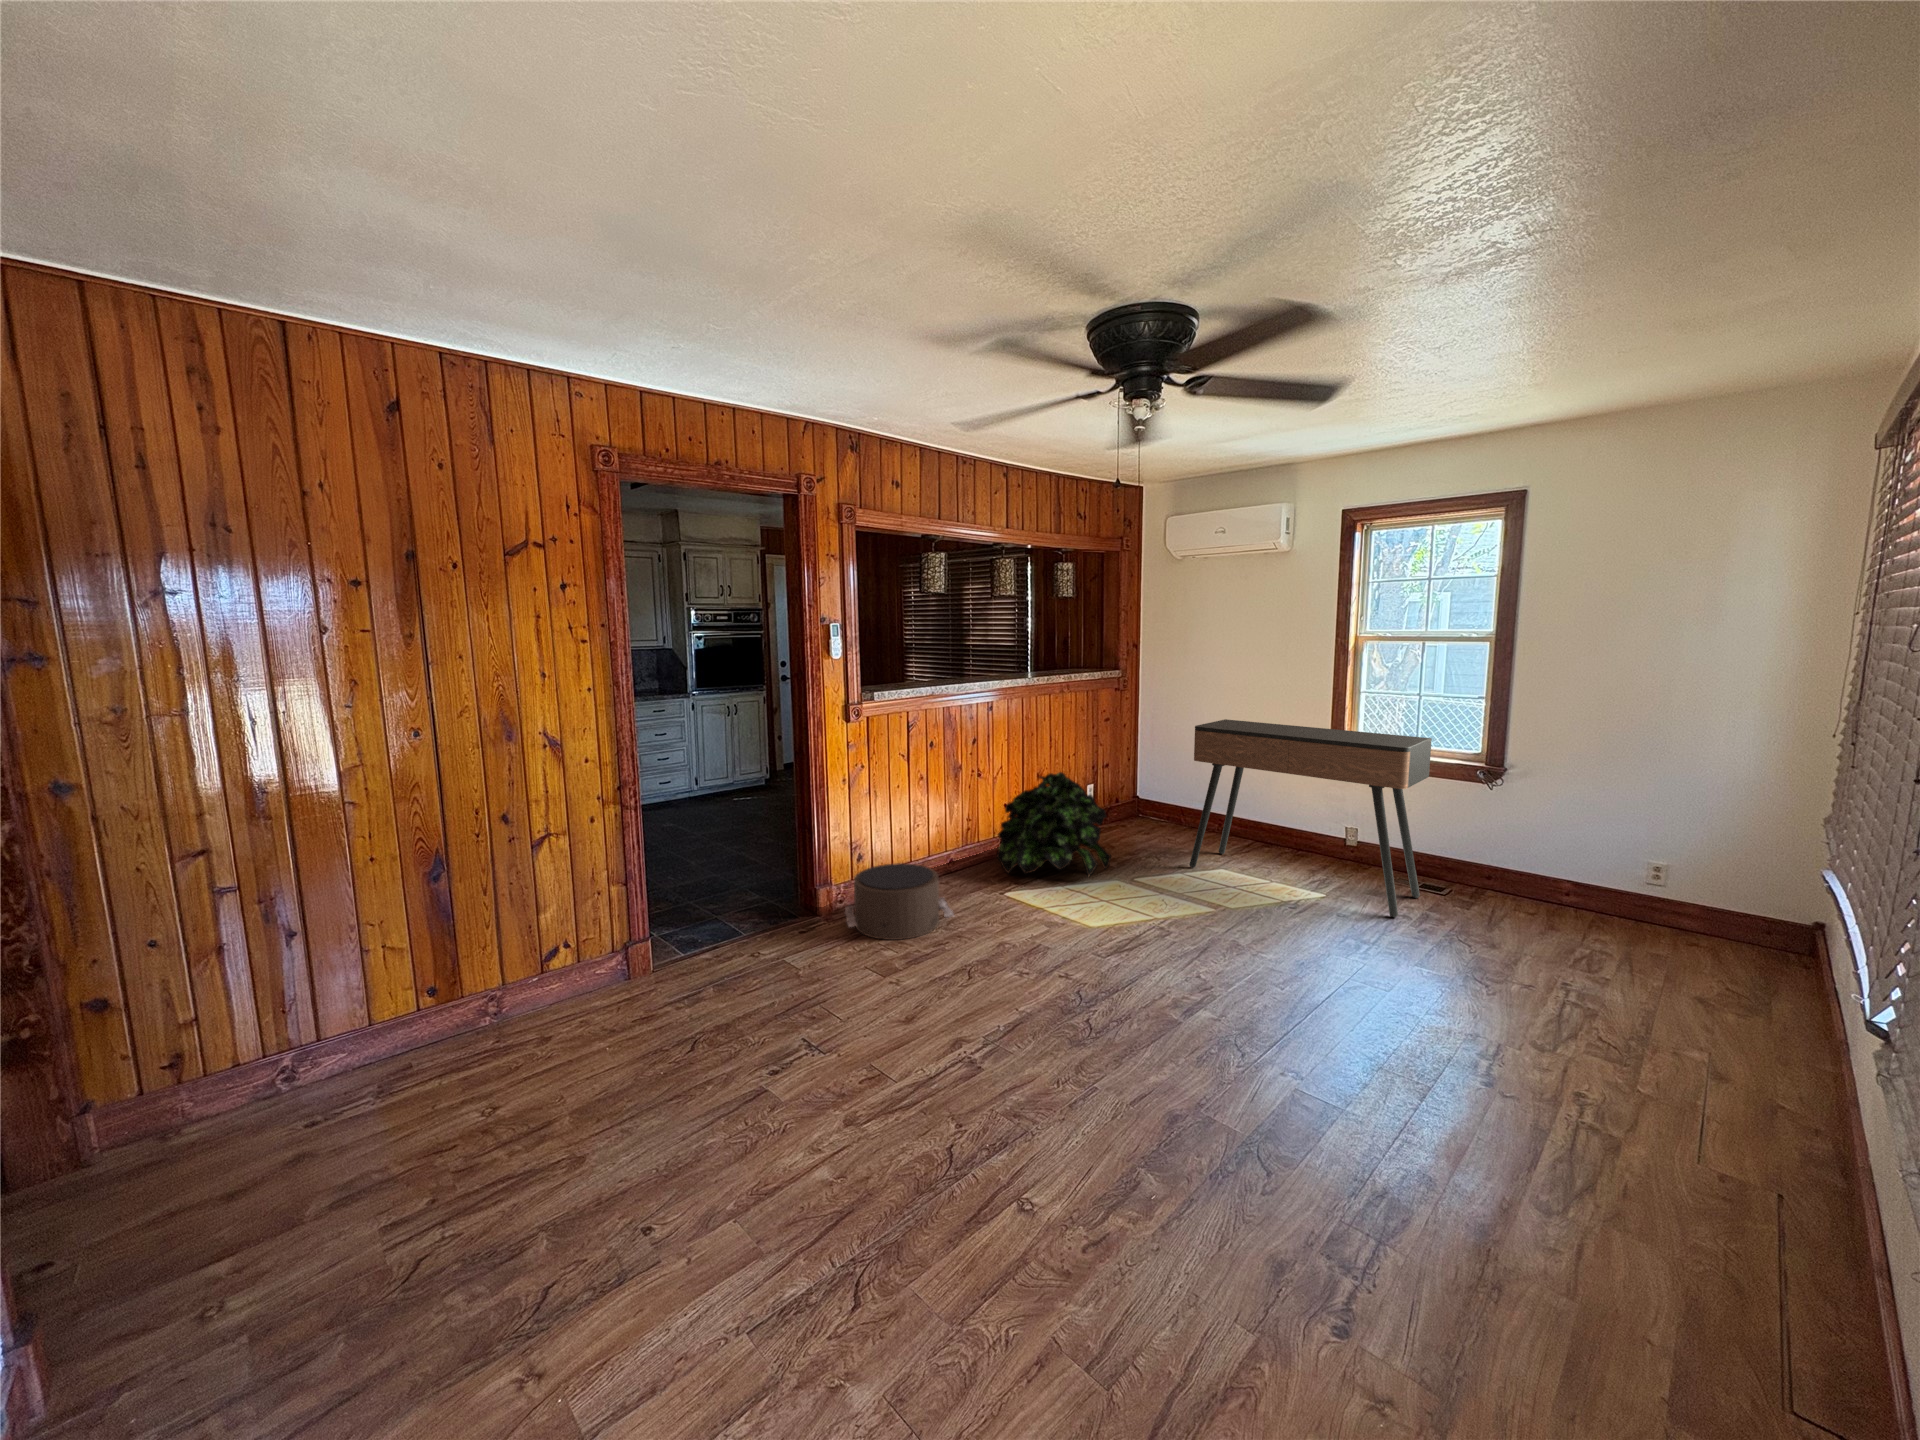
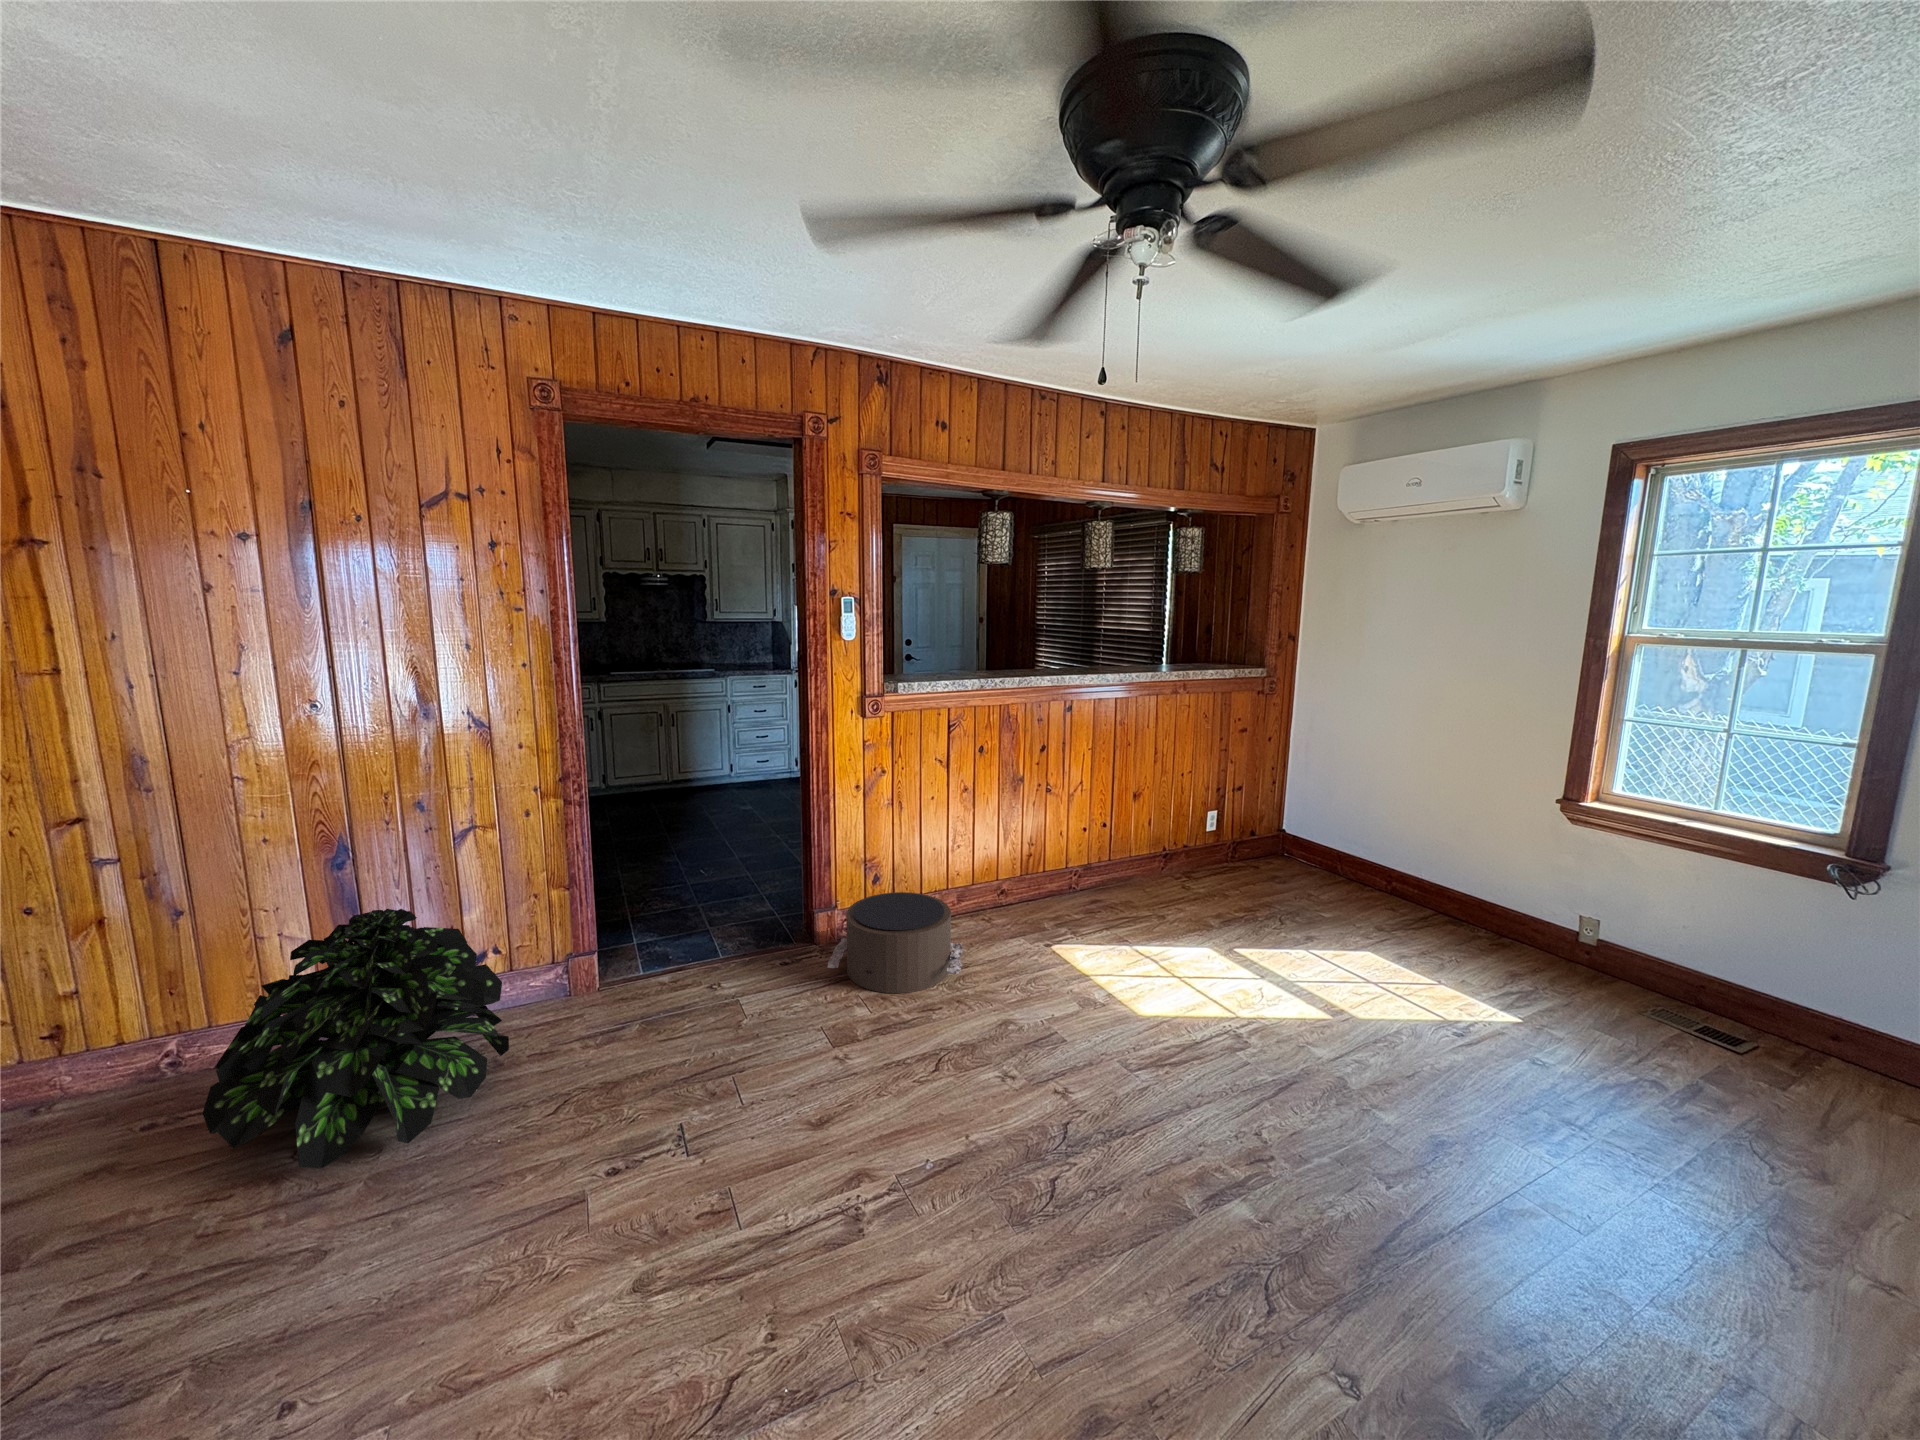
console table: present [1189,719,1432,917] -> none [1320,744,1738,1083]
potted plant: present [997,772,1111,876] -> present [203,909,509,1169]

